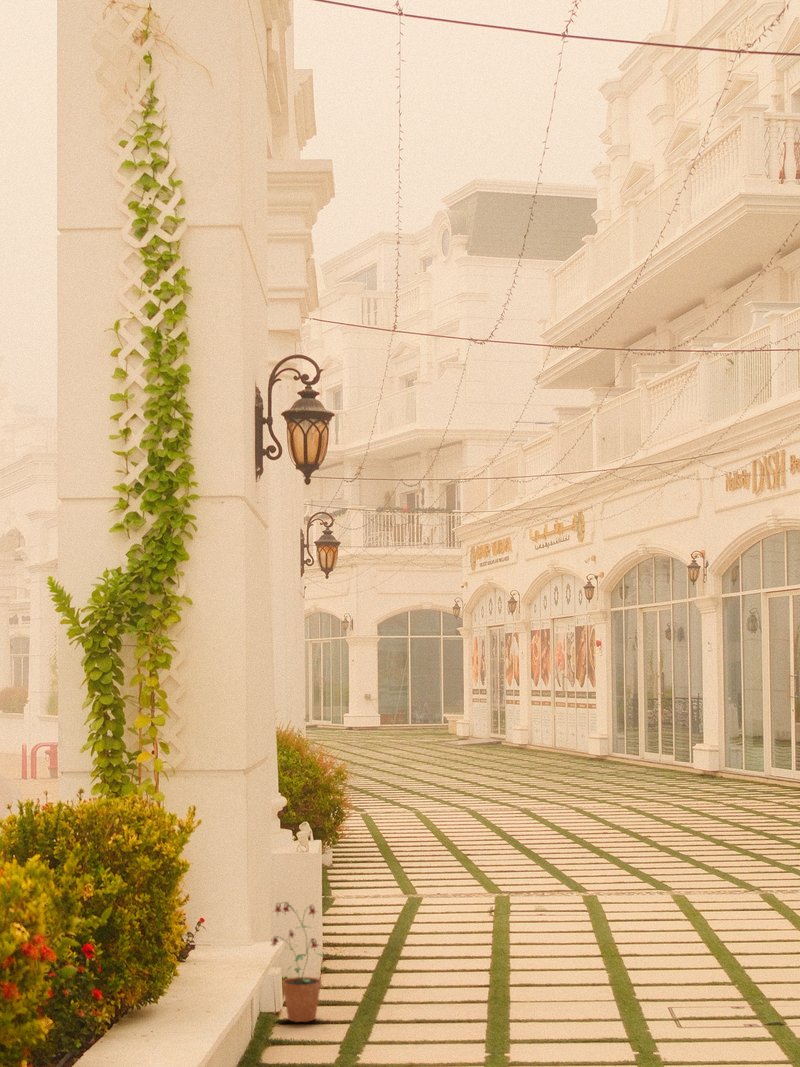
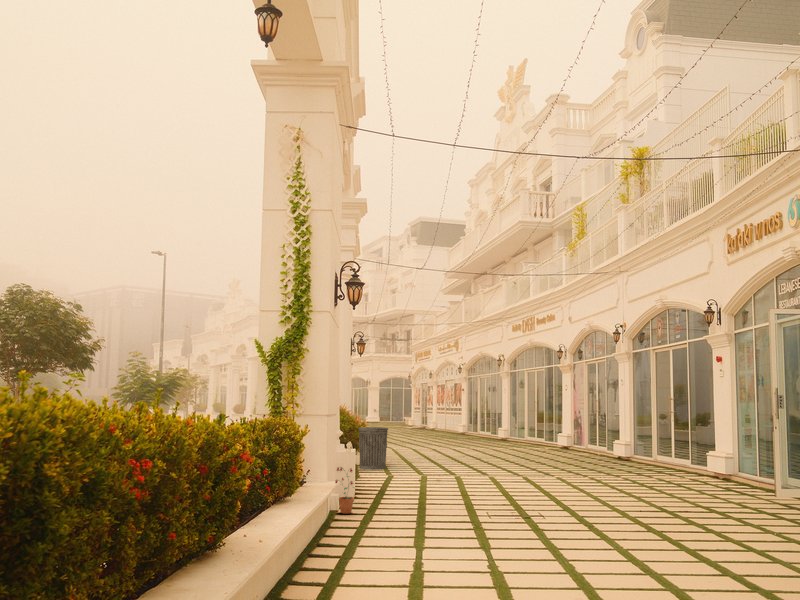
trash can: none [330,766,408,874] -> present [358,427,388,469]

